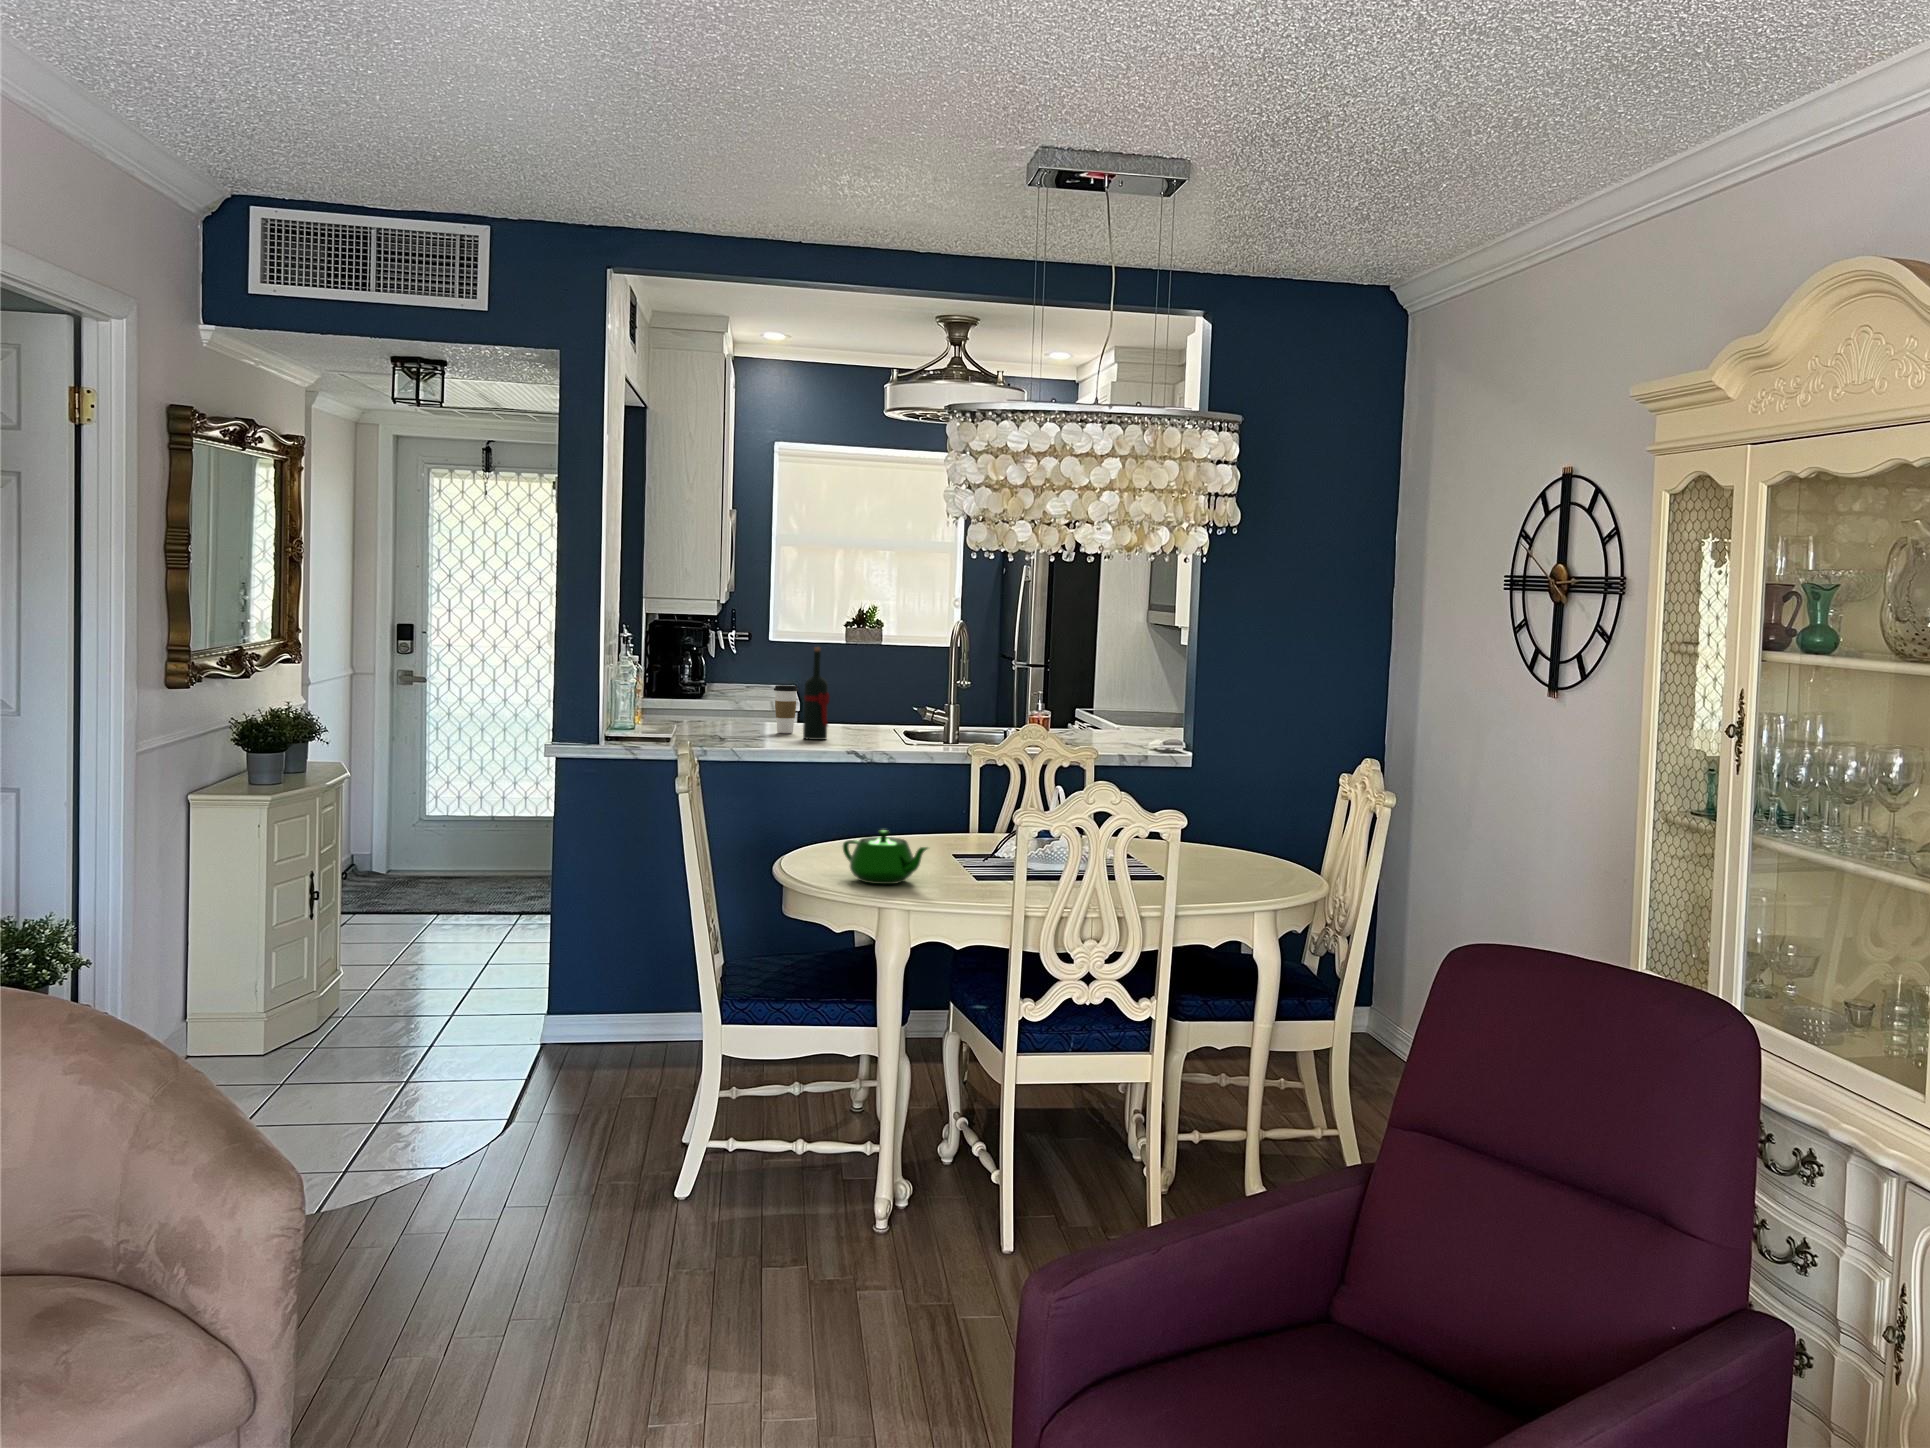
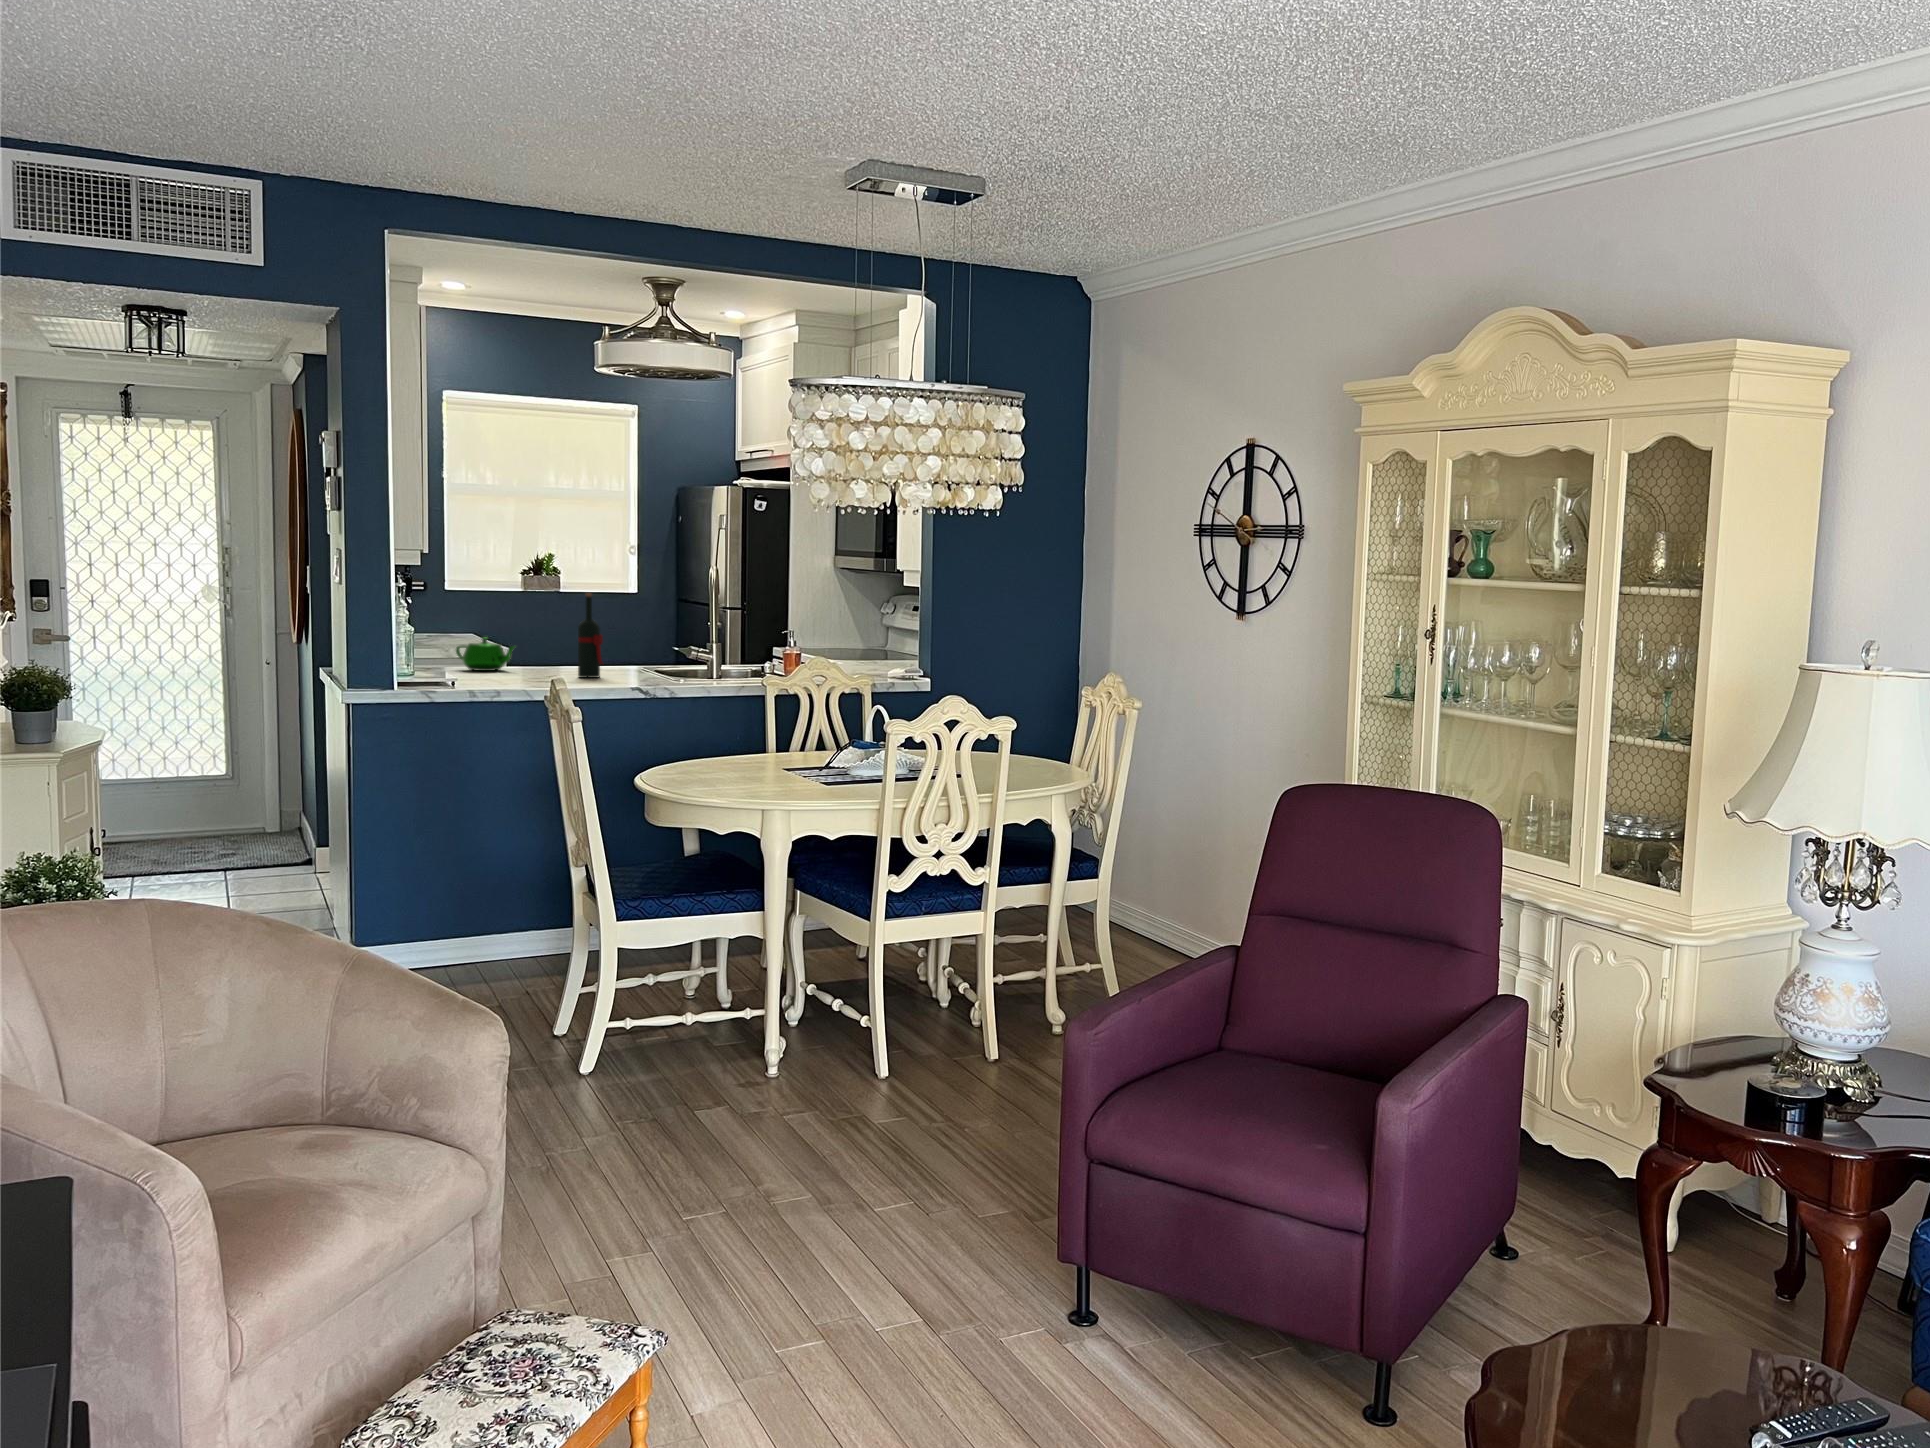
coffee cup: present [774,685,798,733] -> none [538,629,561,674]
teapot: present [843,830,928,884] -> present [456,637,515,671]

